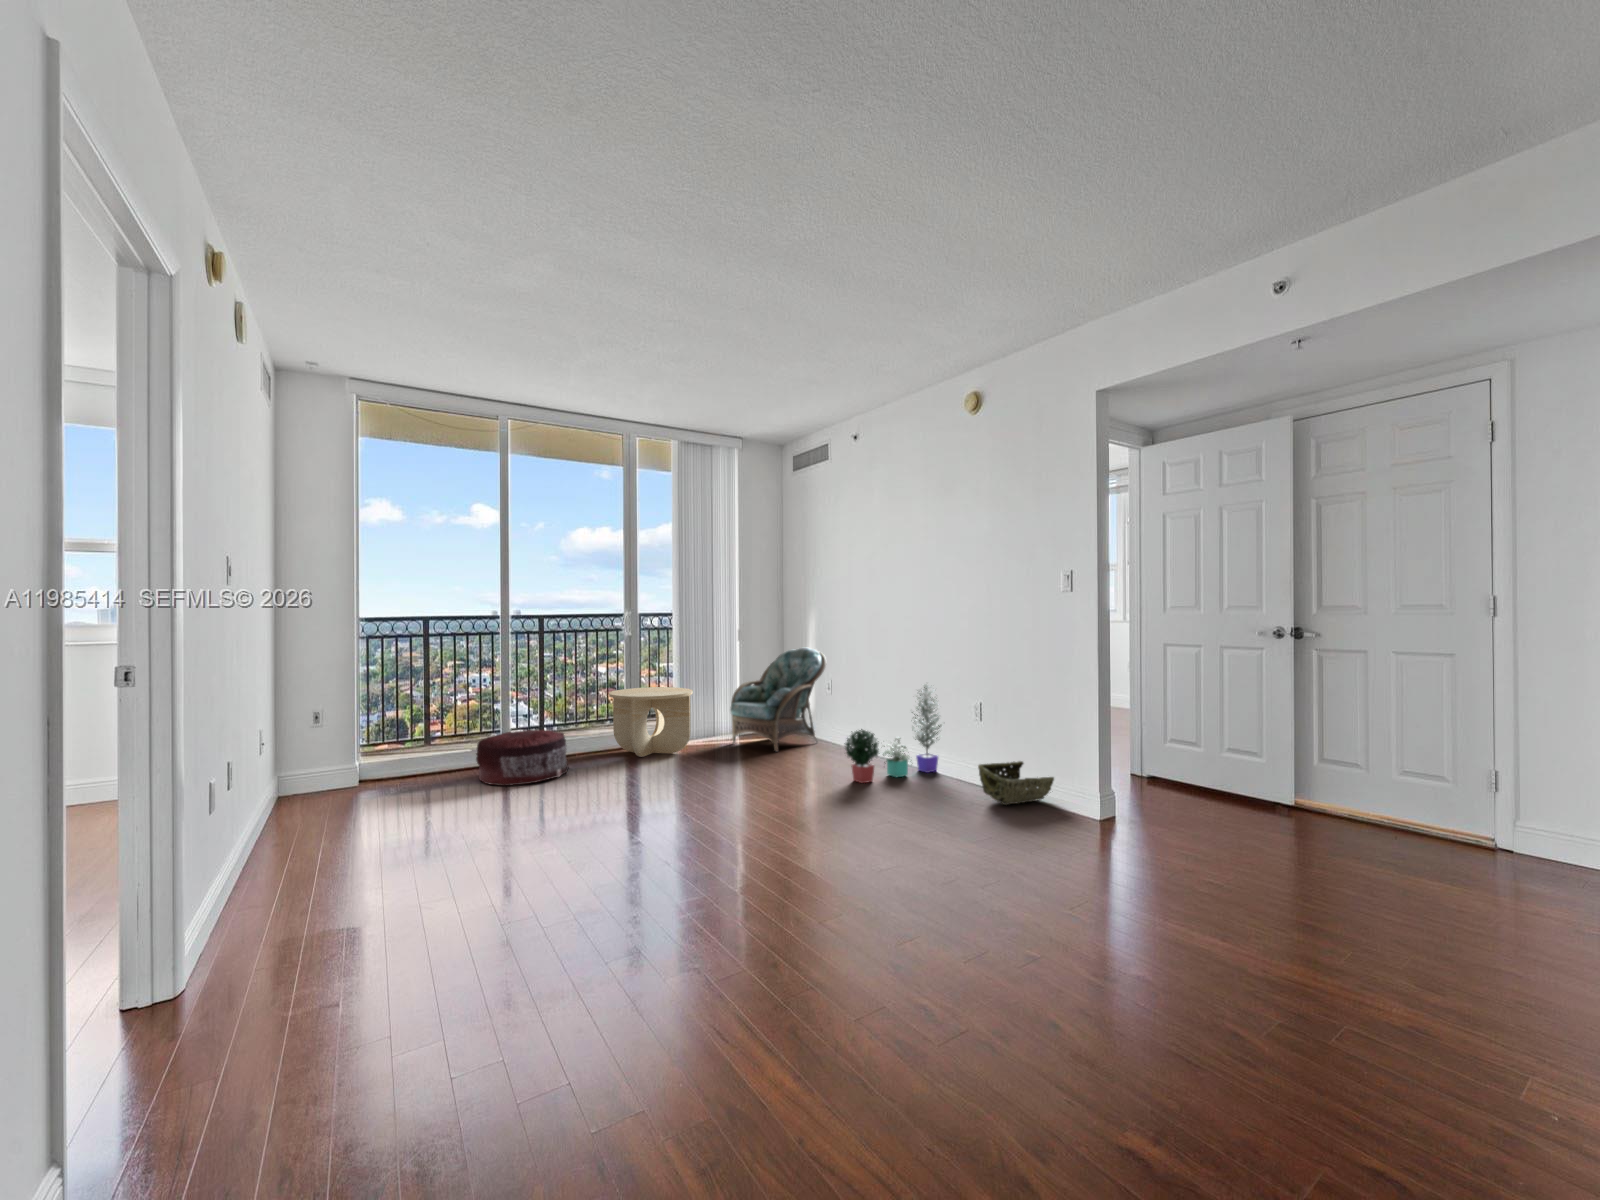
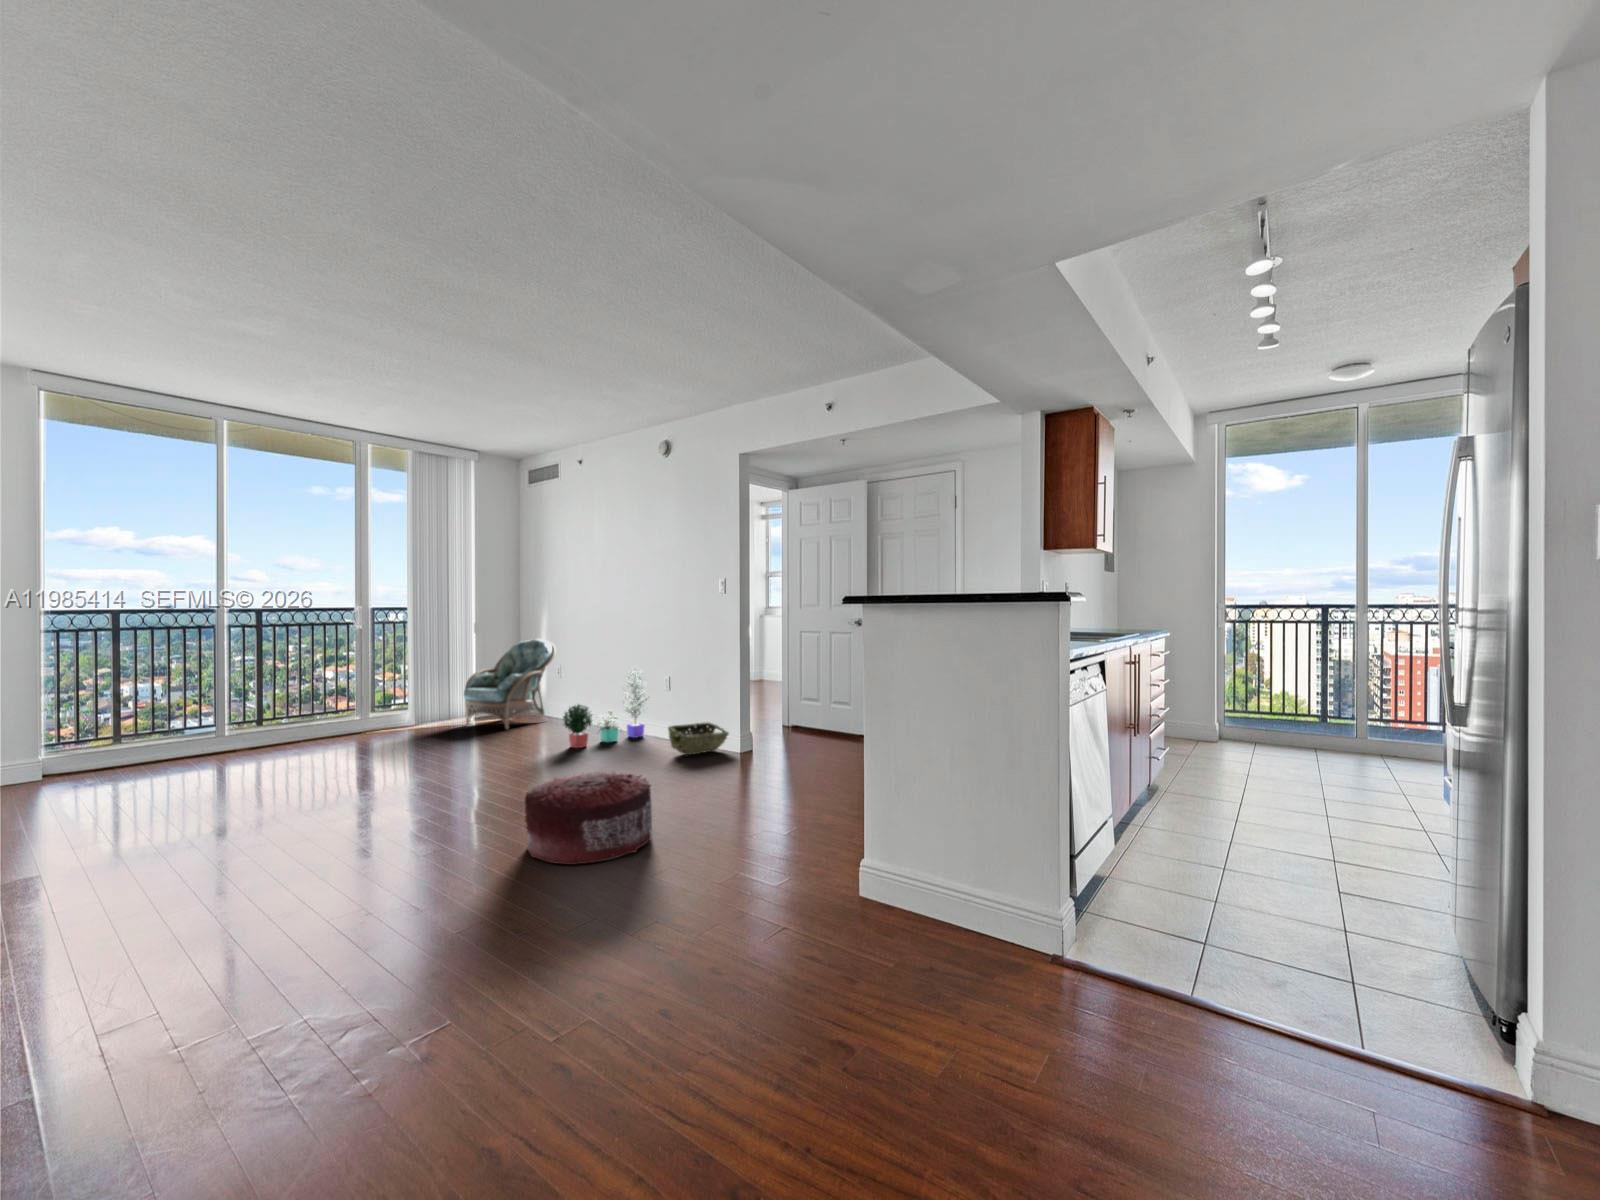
side table: present [609,687,693,757] -> none [337,676,425,740]
pouf: present [476,730,569,786] -> present [525,771,652,864]

